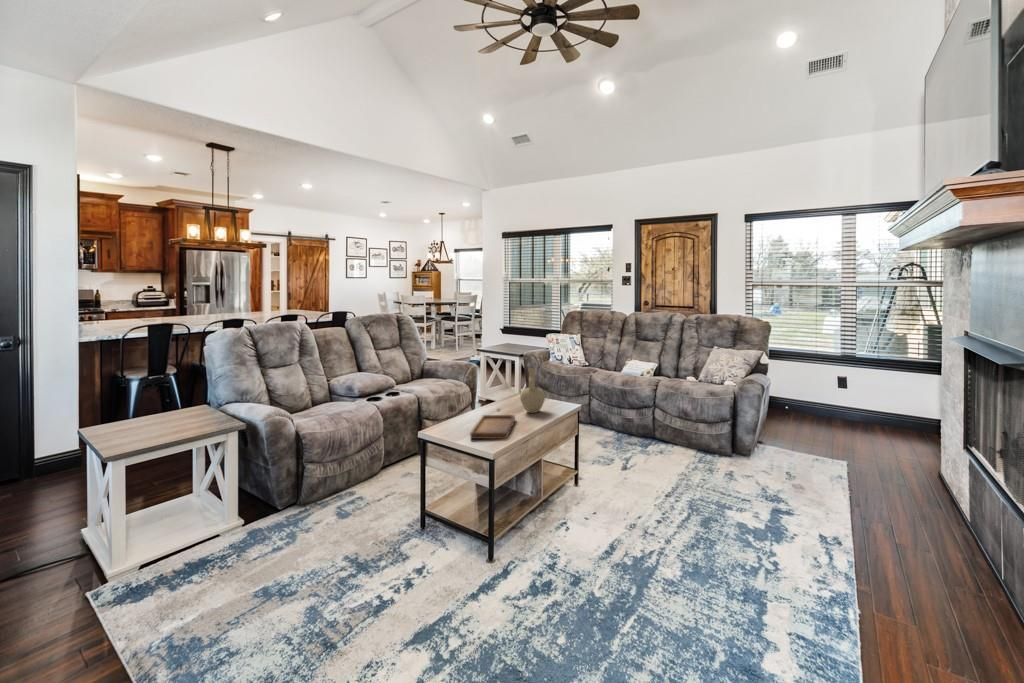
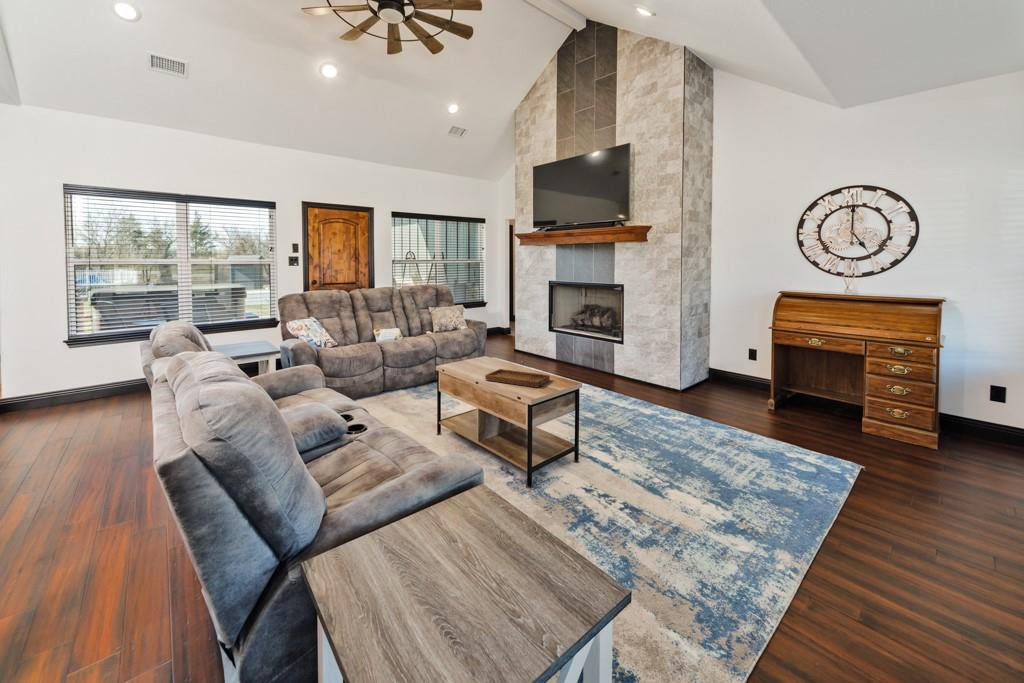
vase: present [520,368,545,413] -> none [473,329,494,368]

